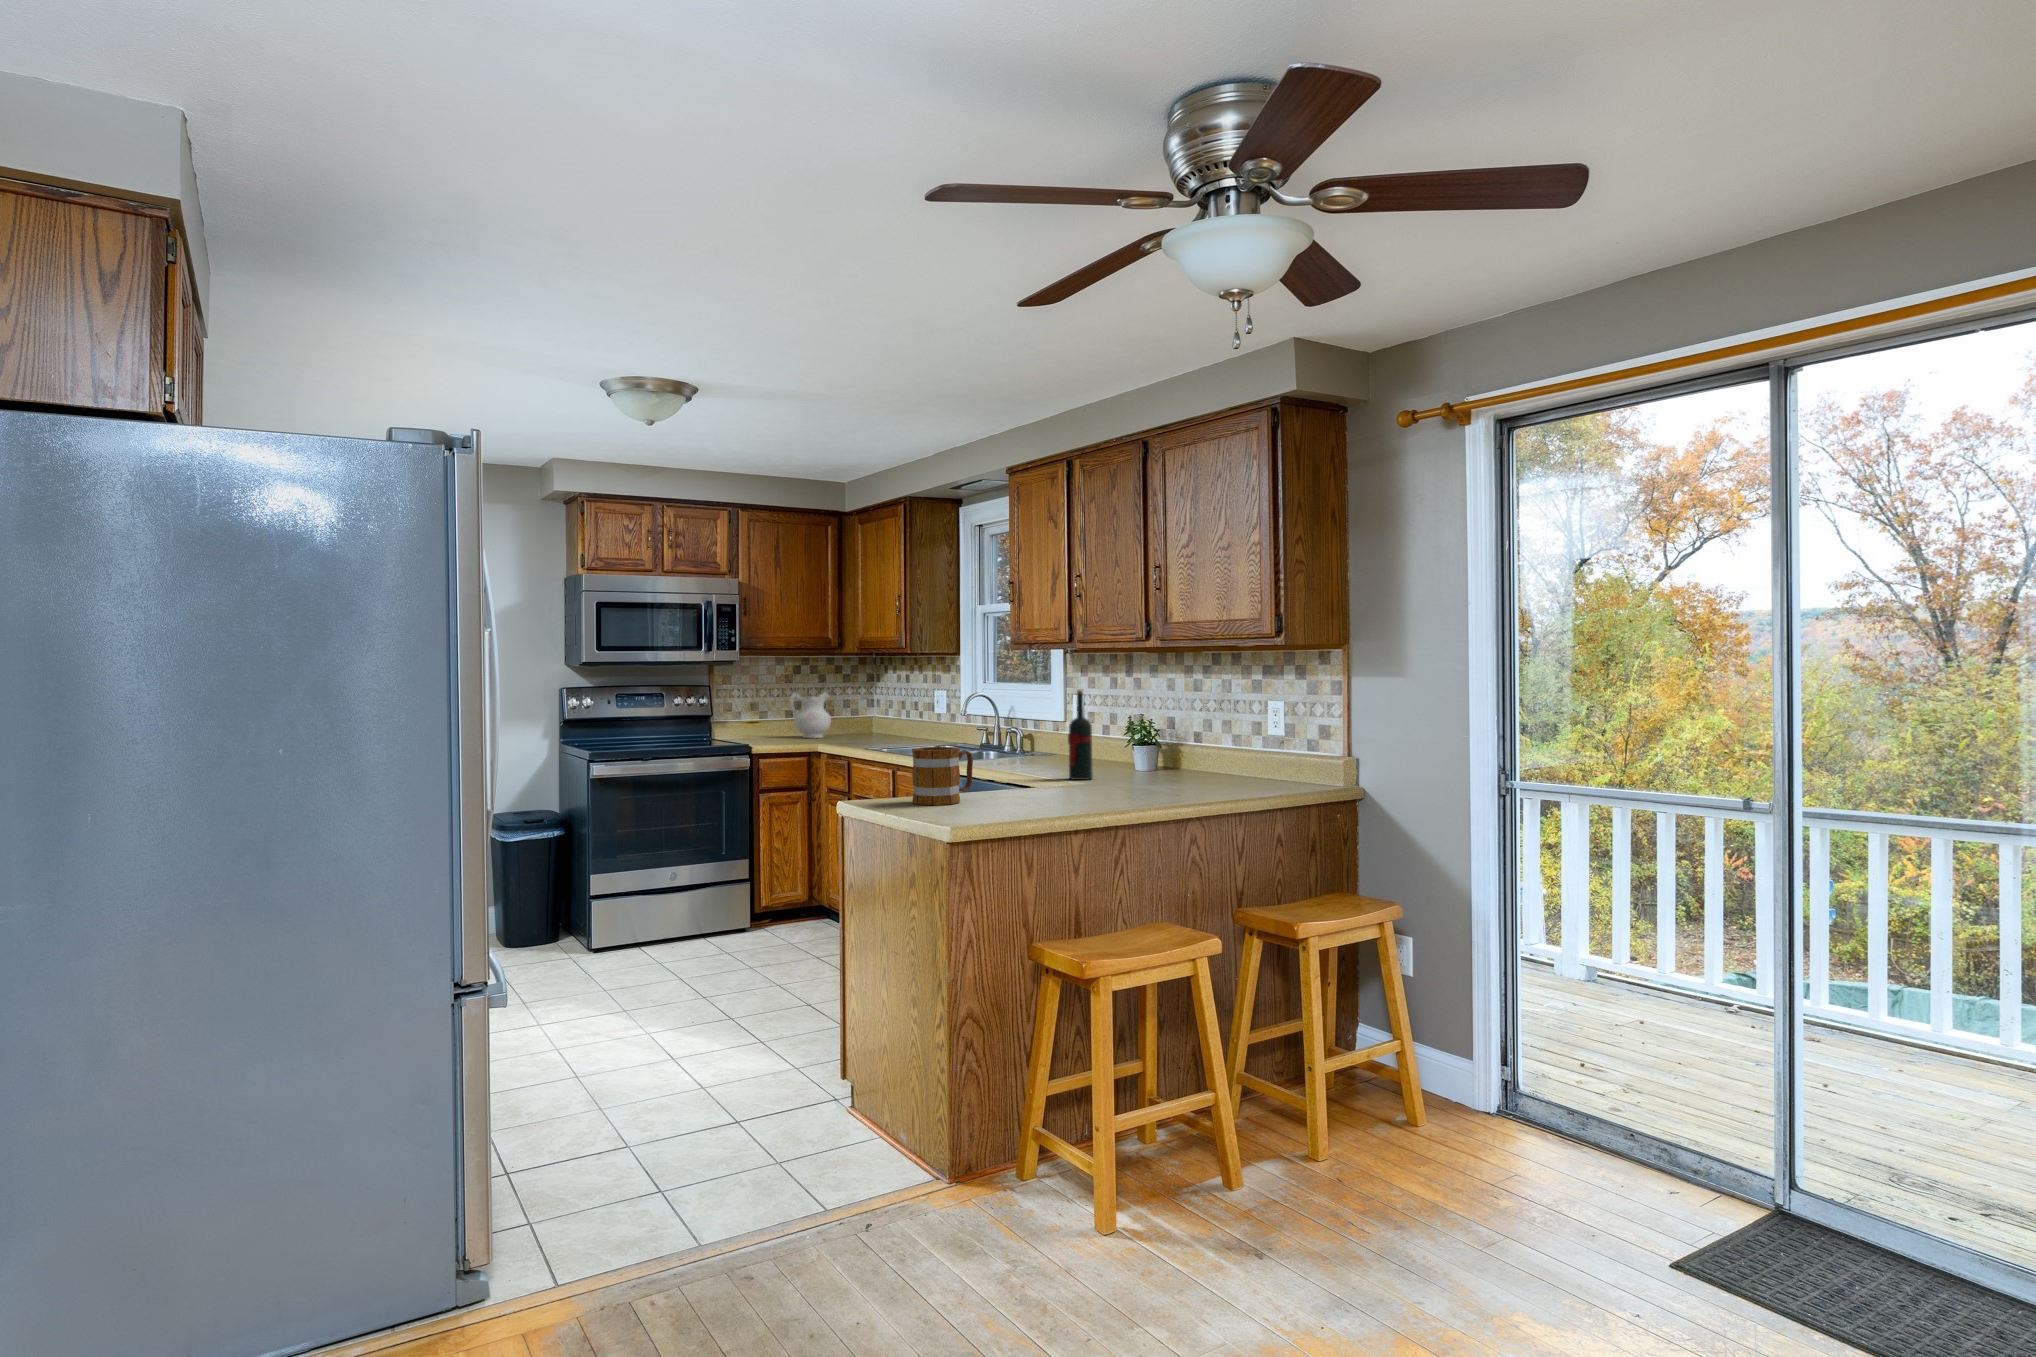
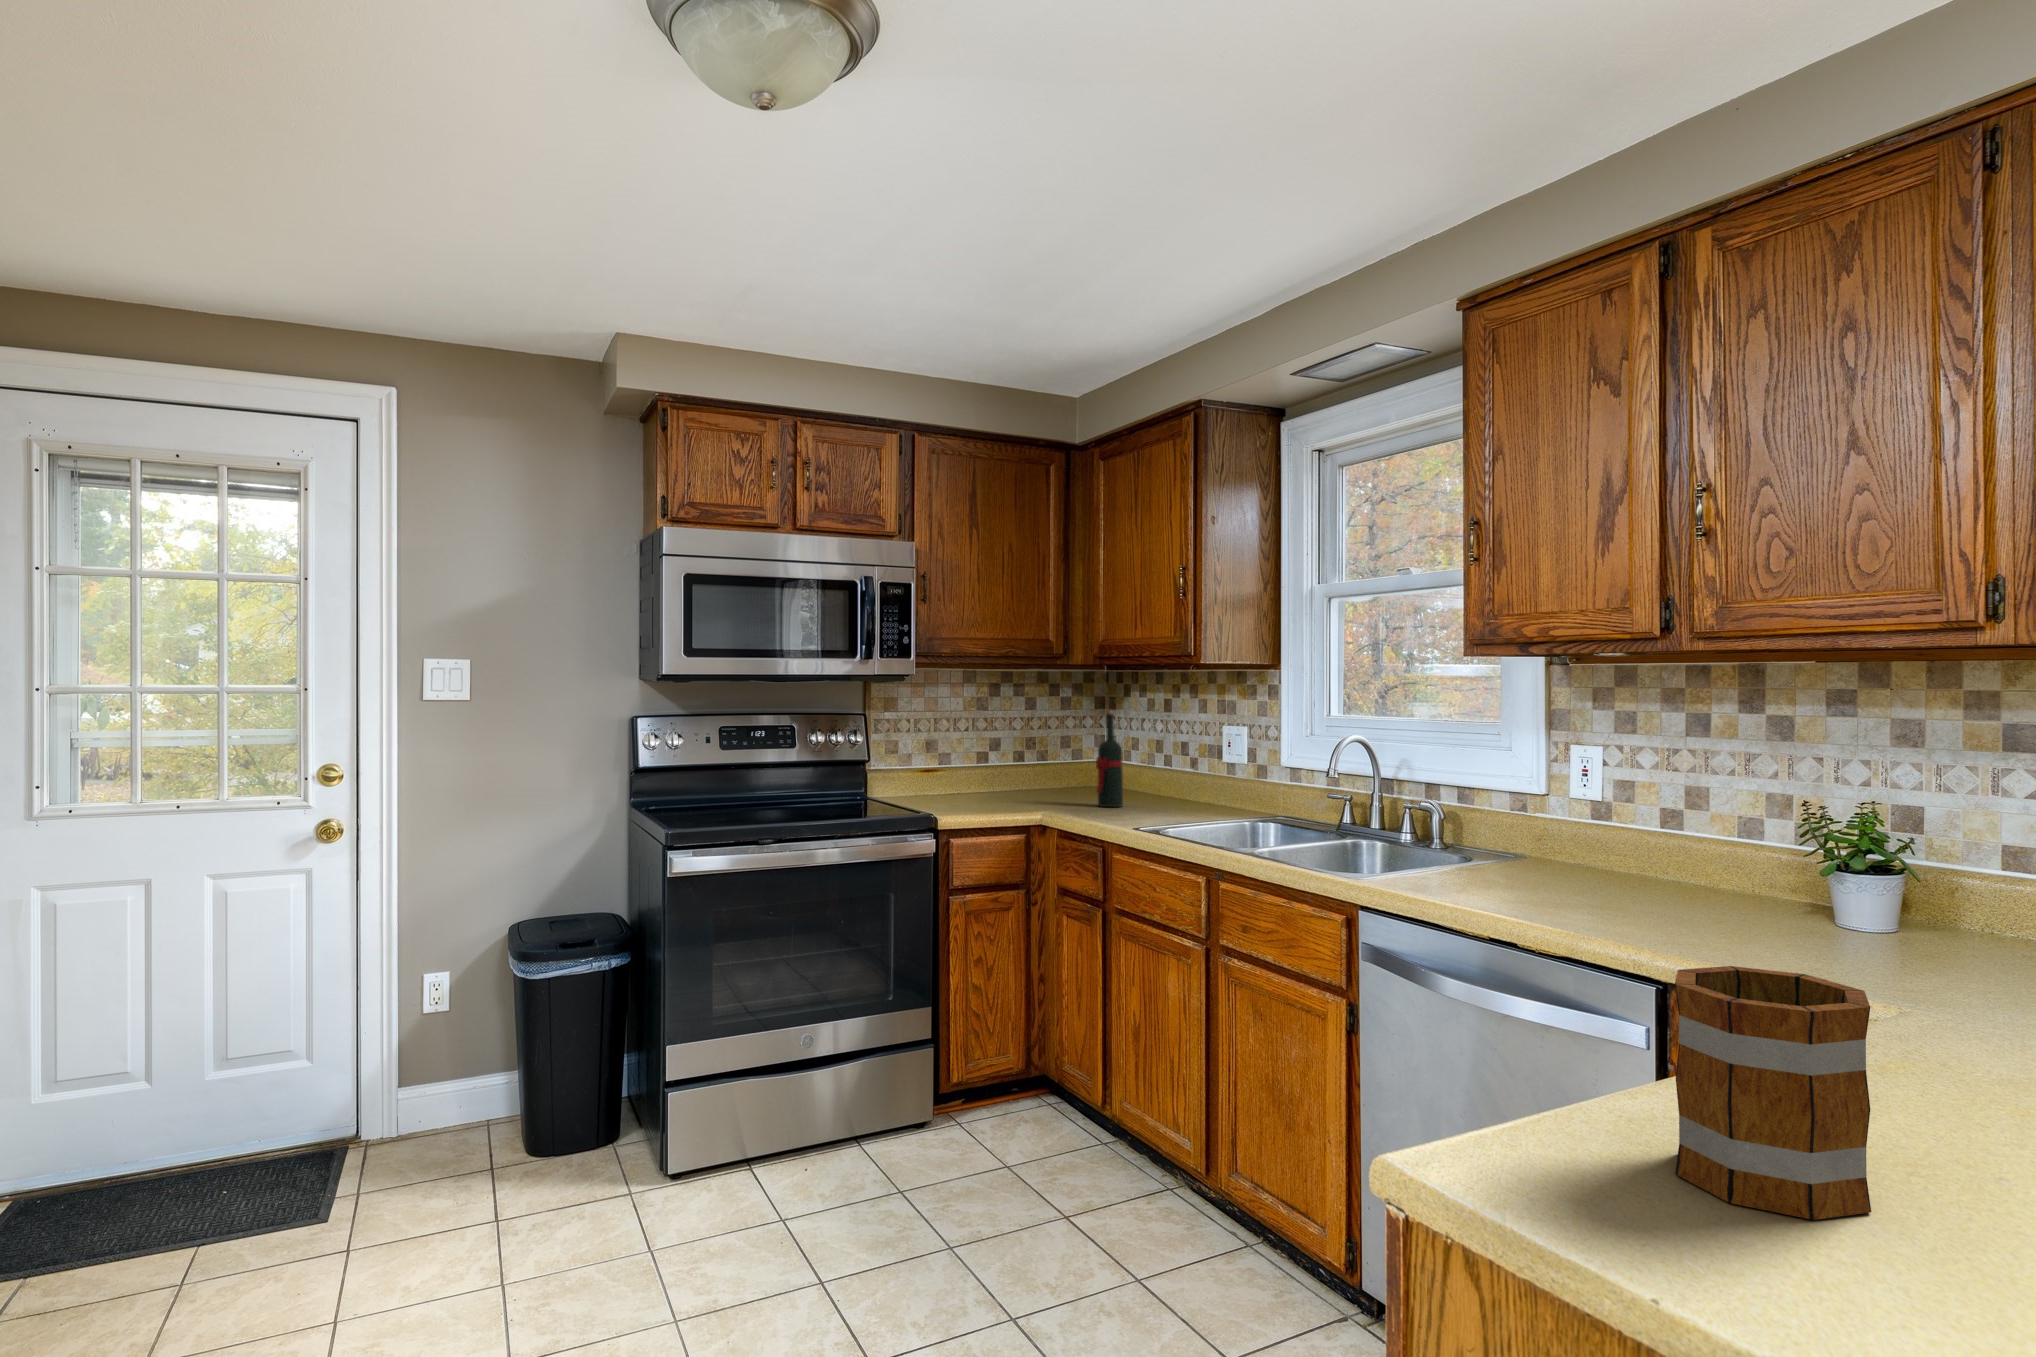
wine bottle: present [1068,689,1093,780] -> present [1096,710,1123,807]
ceramic pitcher: present [789,692,831,738] -> none [983,723,1048,796]

